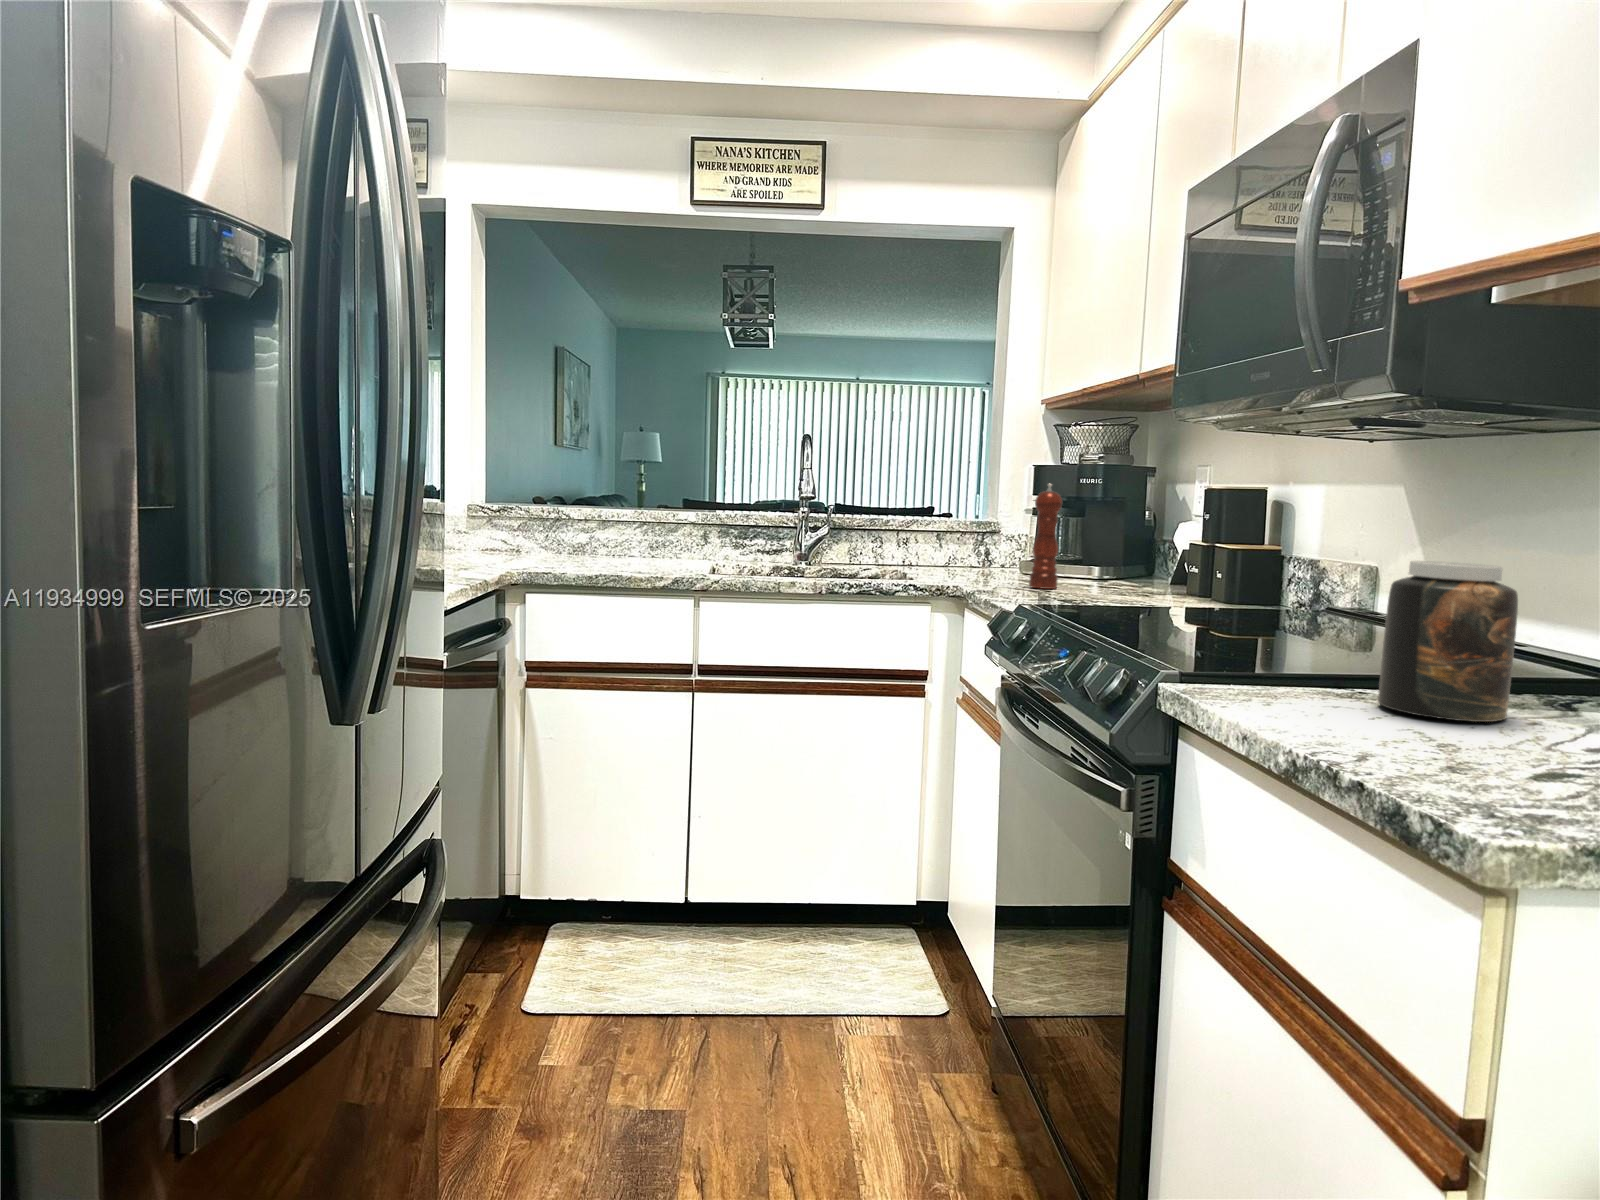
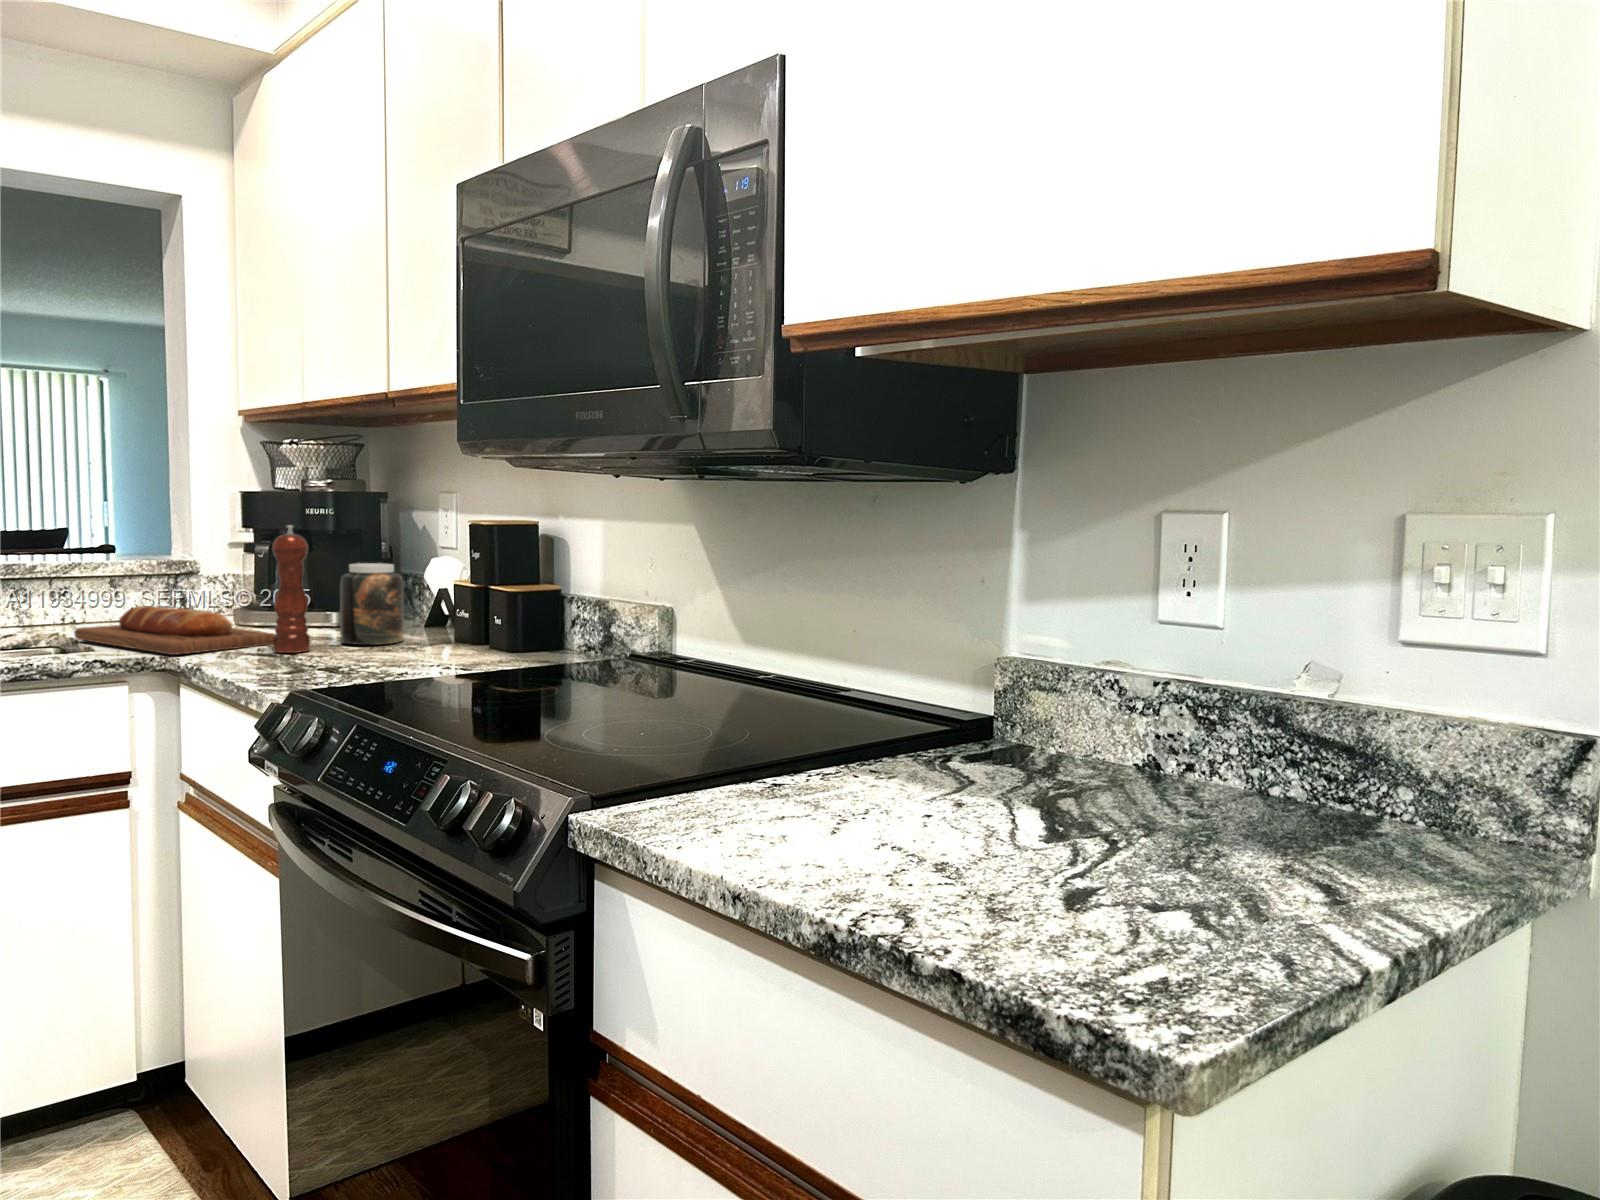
bread loaf: none [903,549,1037,584] -> present [74,606,275,655]
jar: present [1378,561,1518,722] -> present [340,563,404,645]

